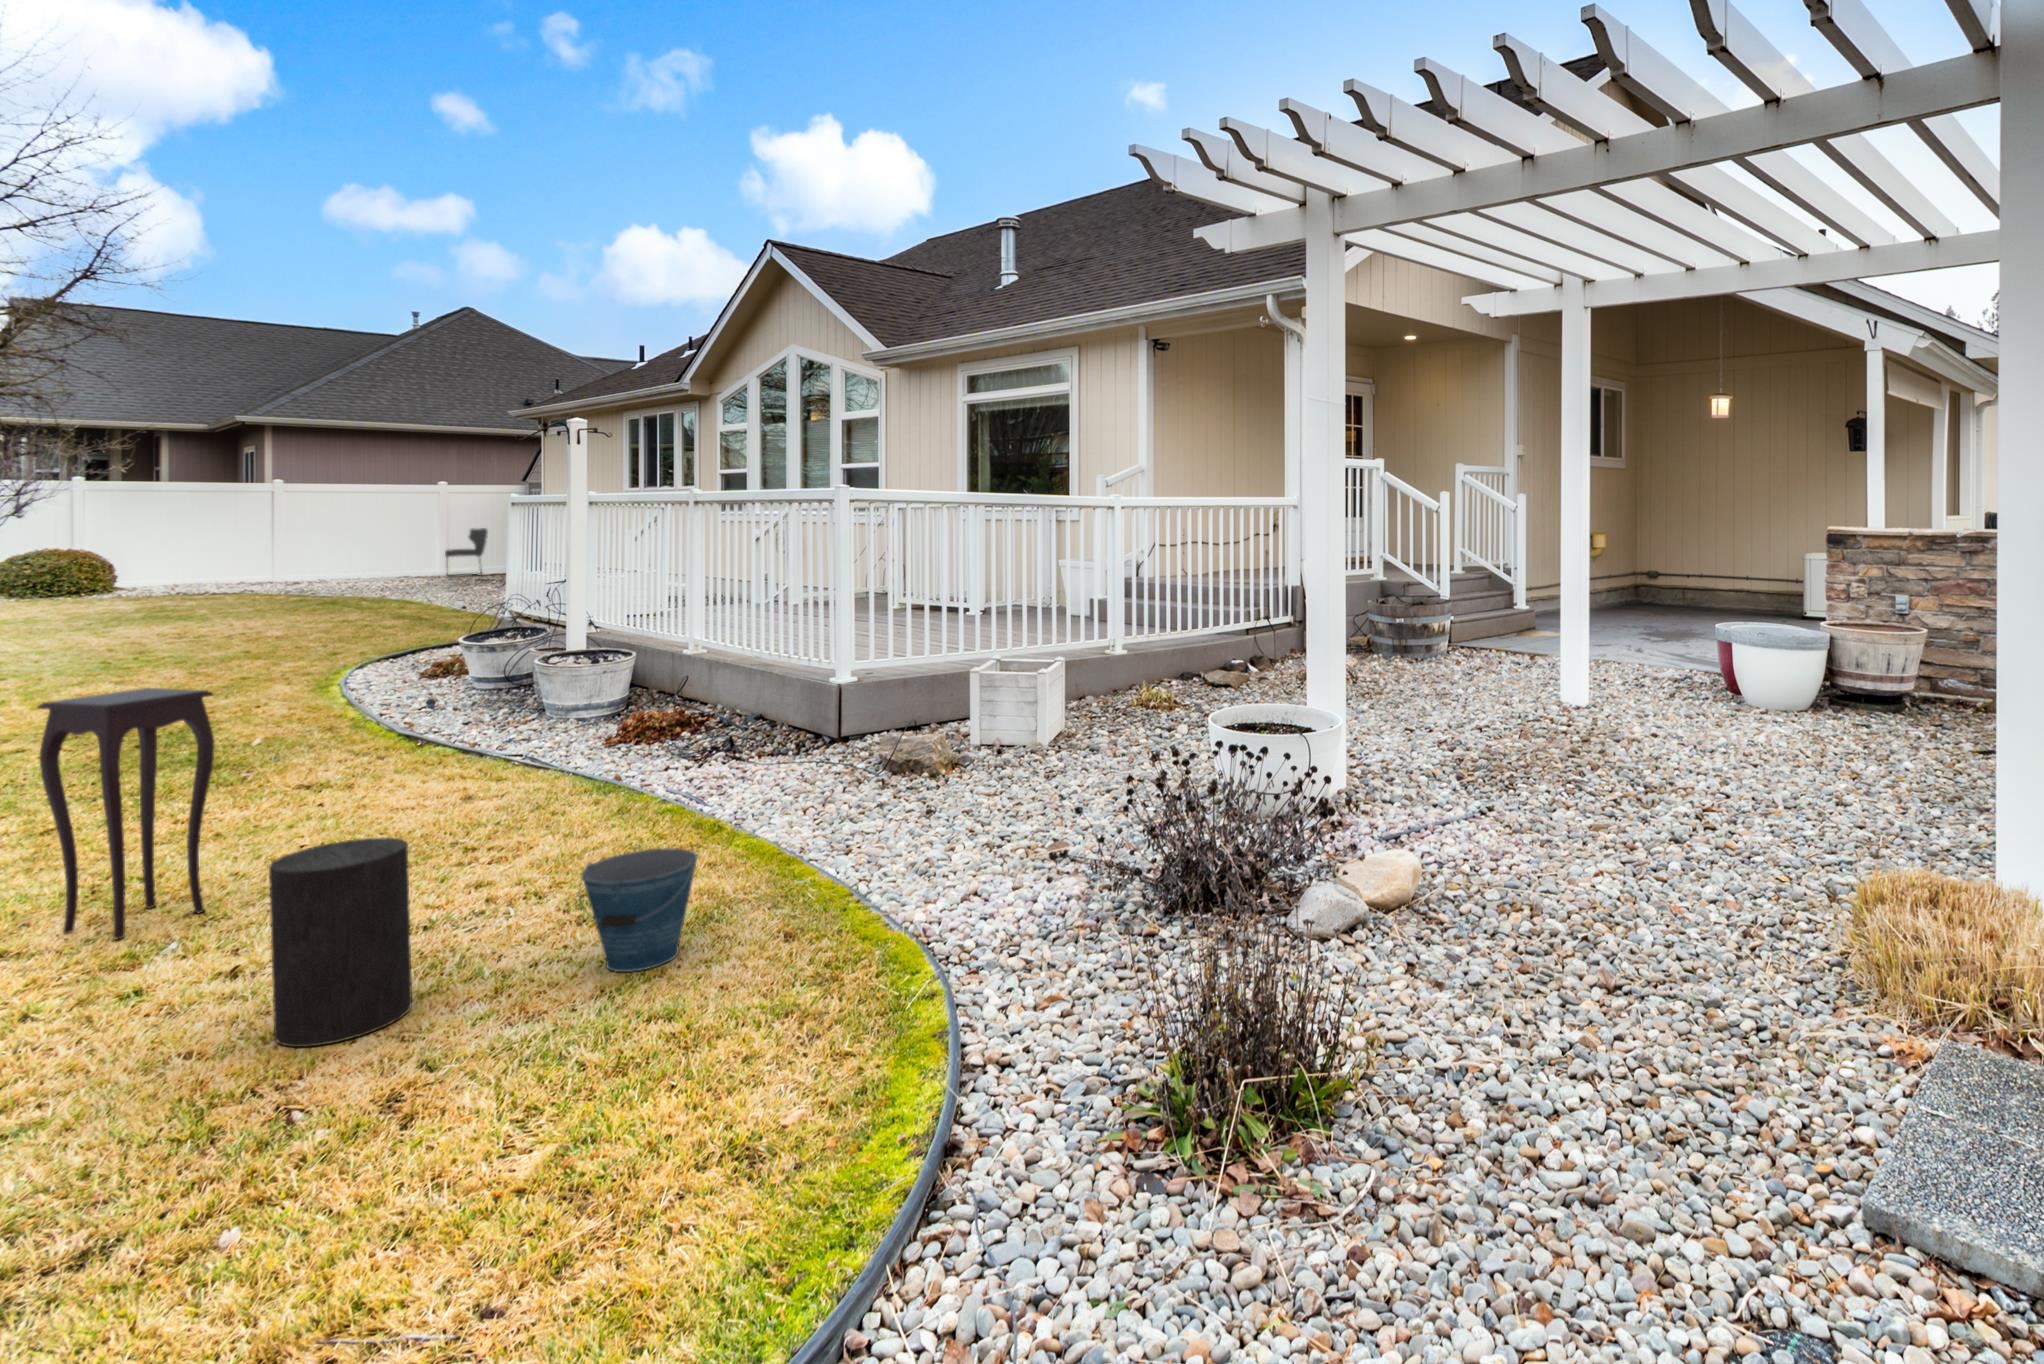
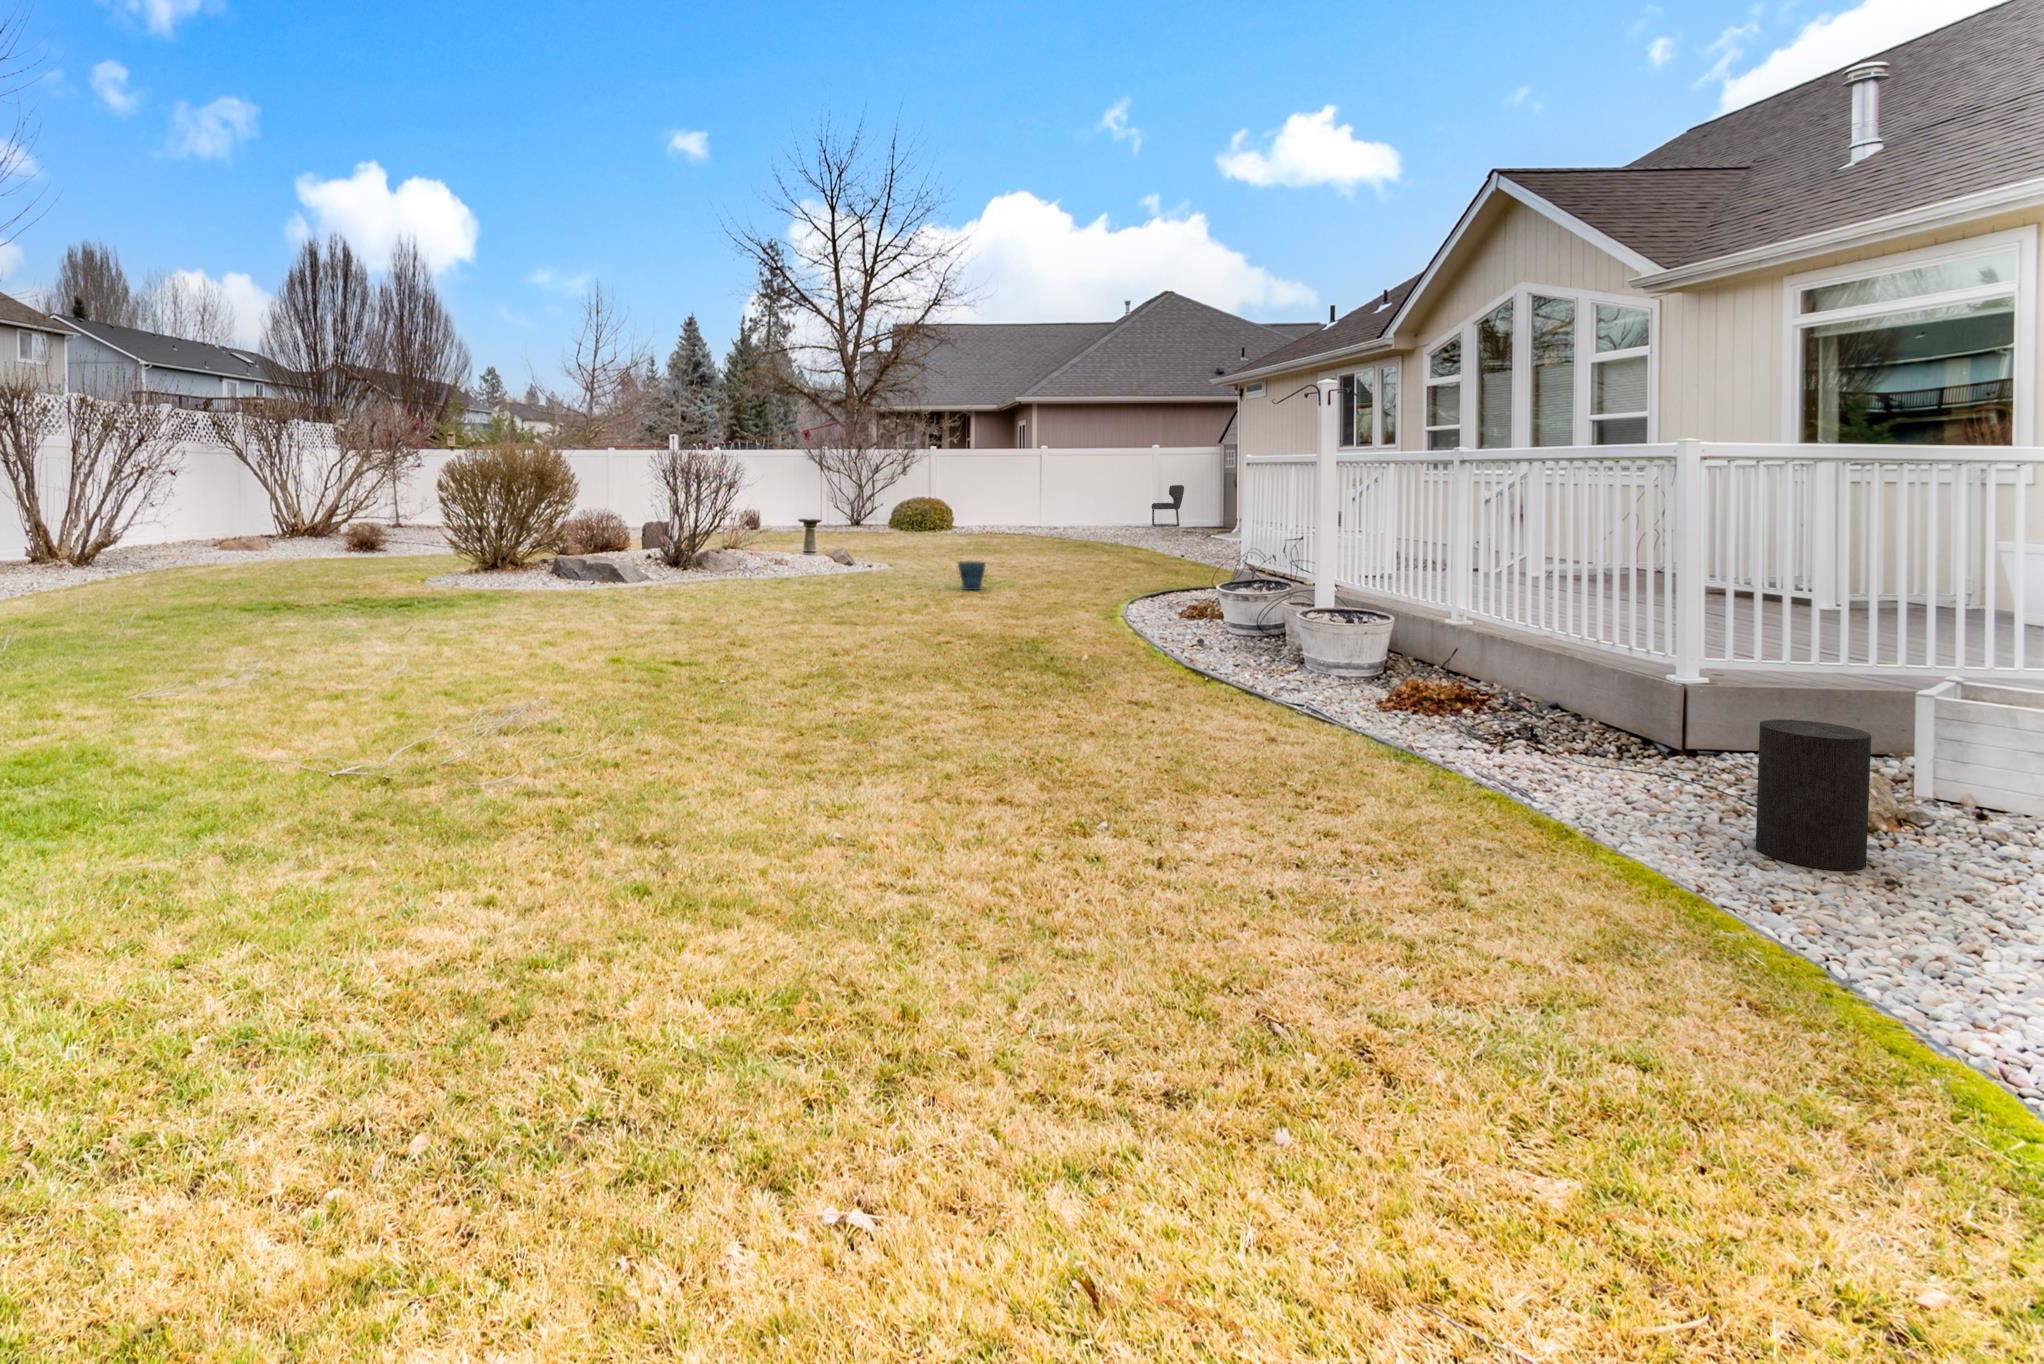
side table: present [38,688,214,939] -> none [1051,618,1152,809]
stool: present [269,837,412,1047] -> present [1756,720,1871,871]
bucket: present [582,848,697,972] -> present [958,561,986,590]

